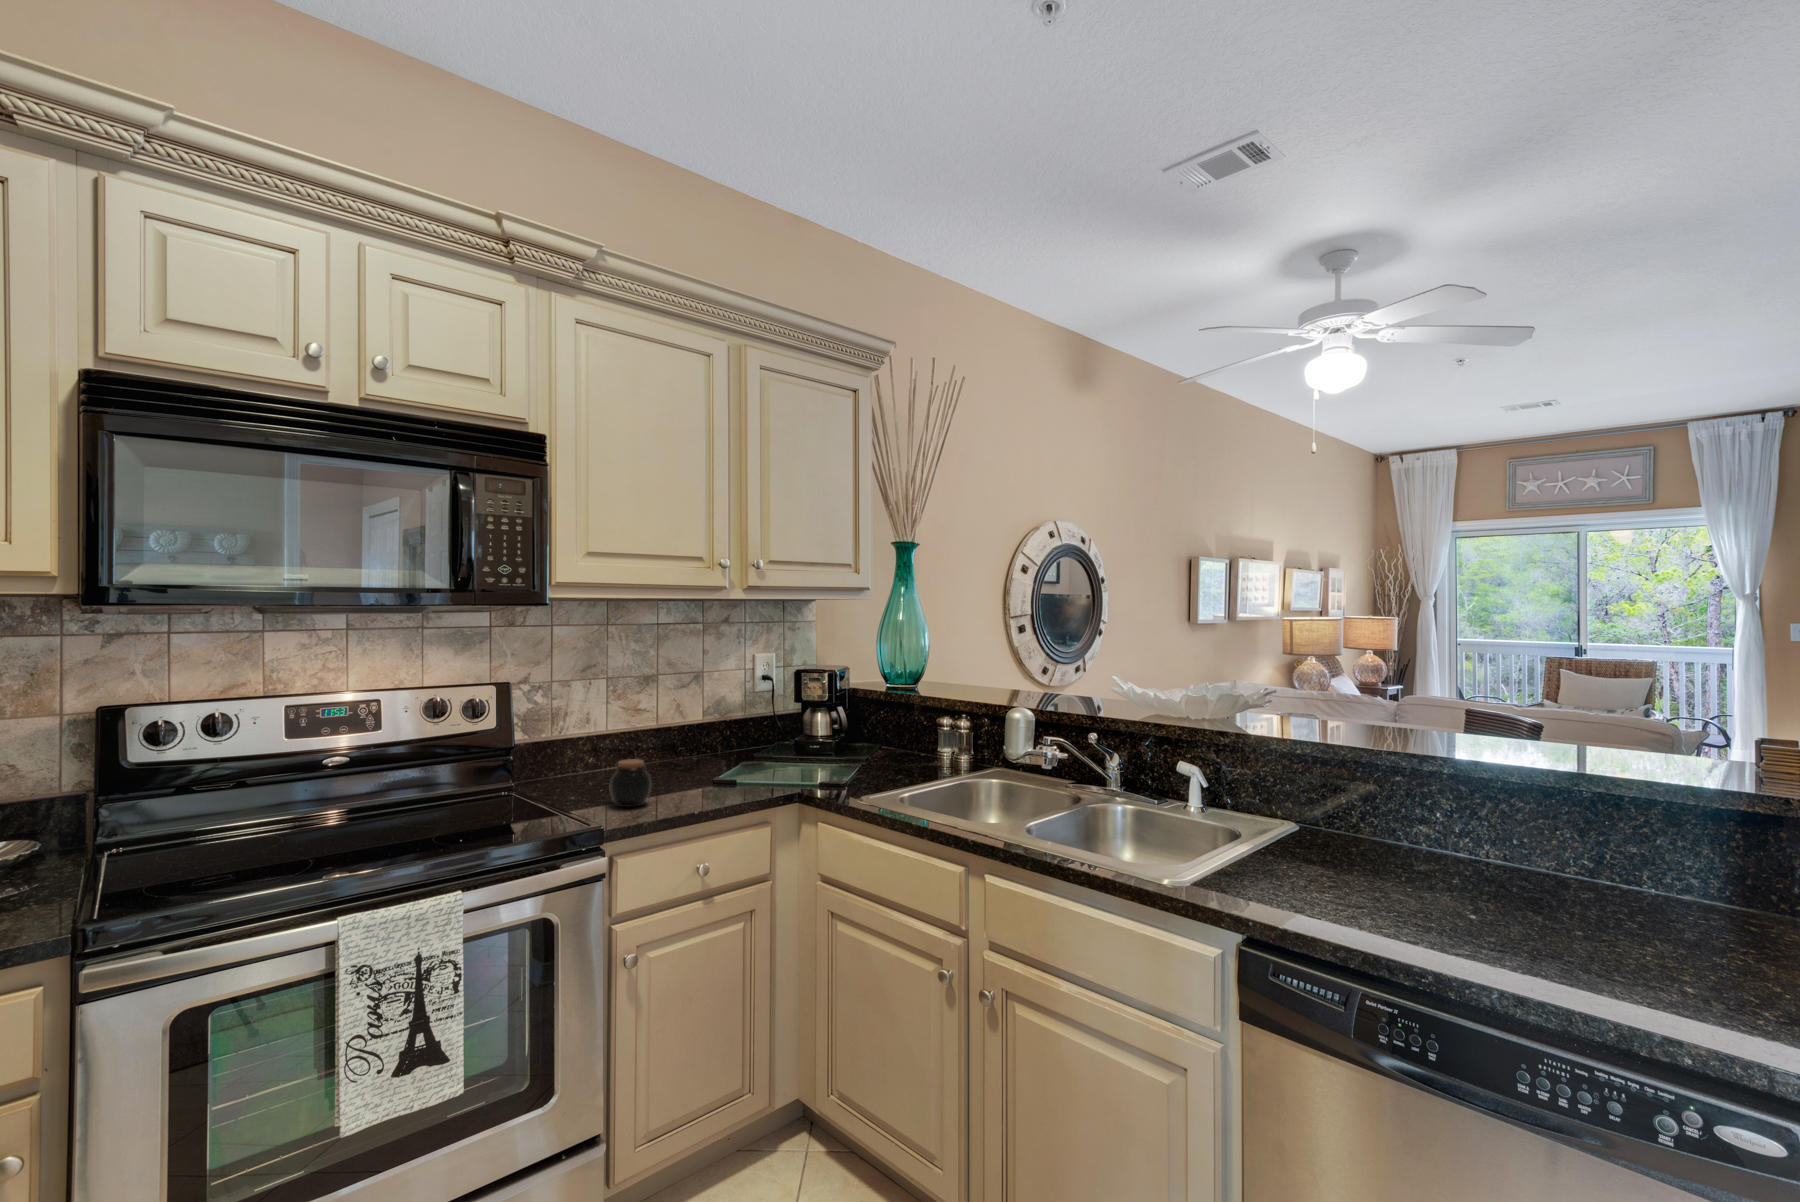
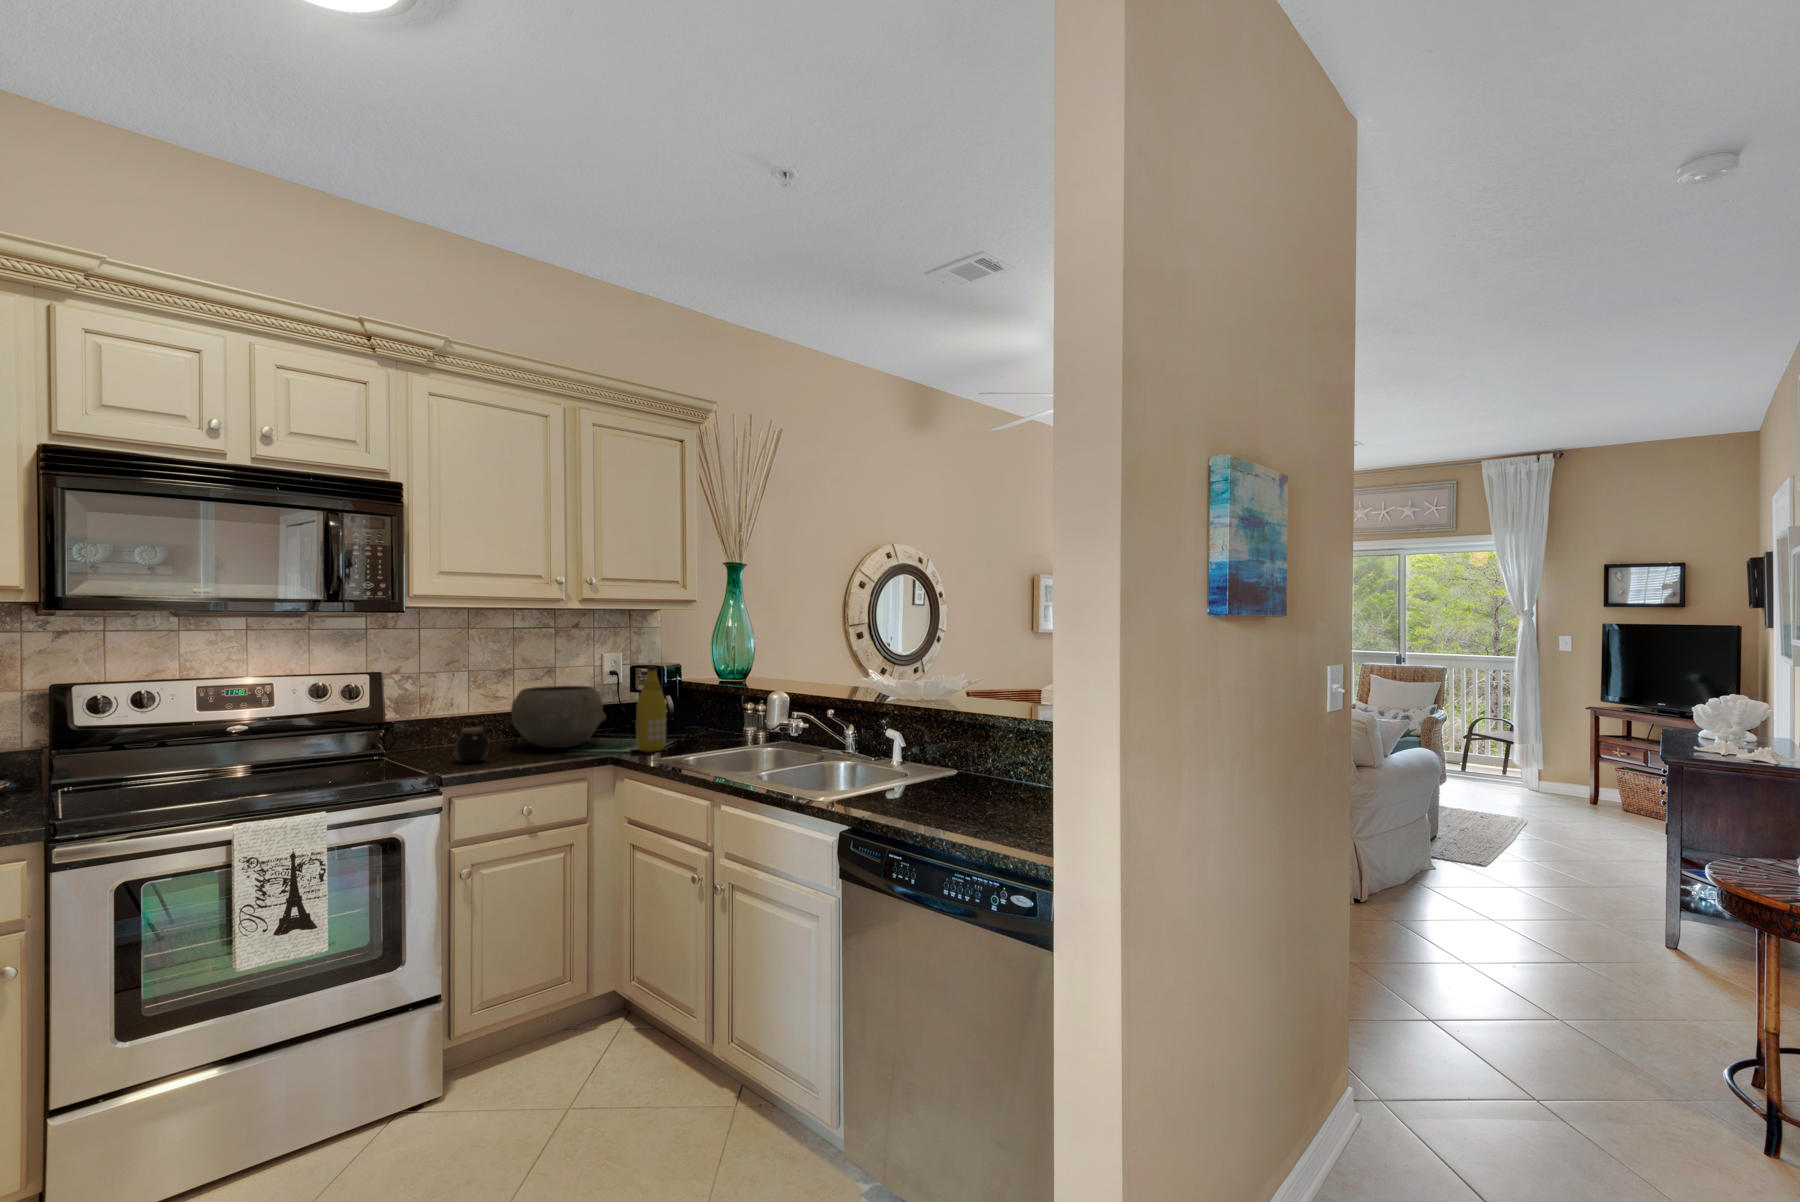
bottle: none [825,679,863,789] -> present [636,667,666,752]
ceramic bowl: none [666,699,782,781] -> present [511,686,606,748]

